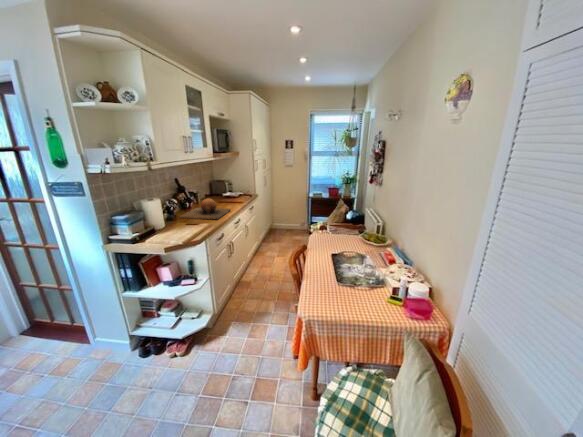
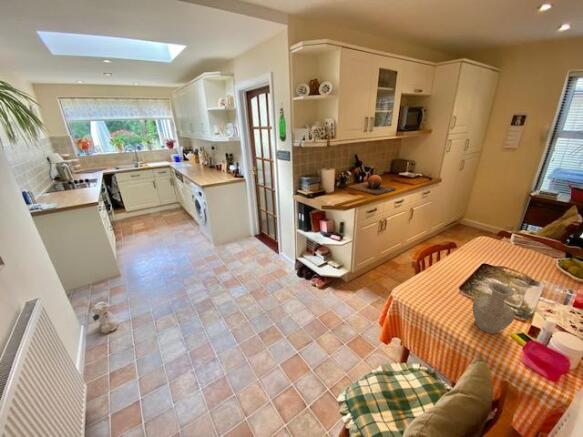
vase: none [358,266,385,309] -> present [473,283,514,334]

